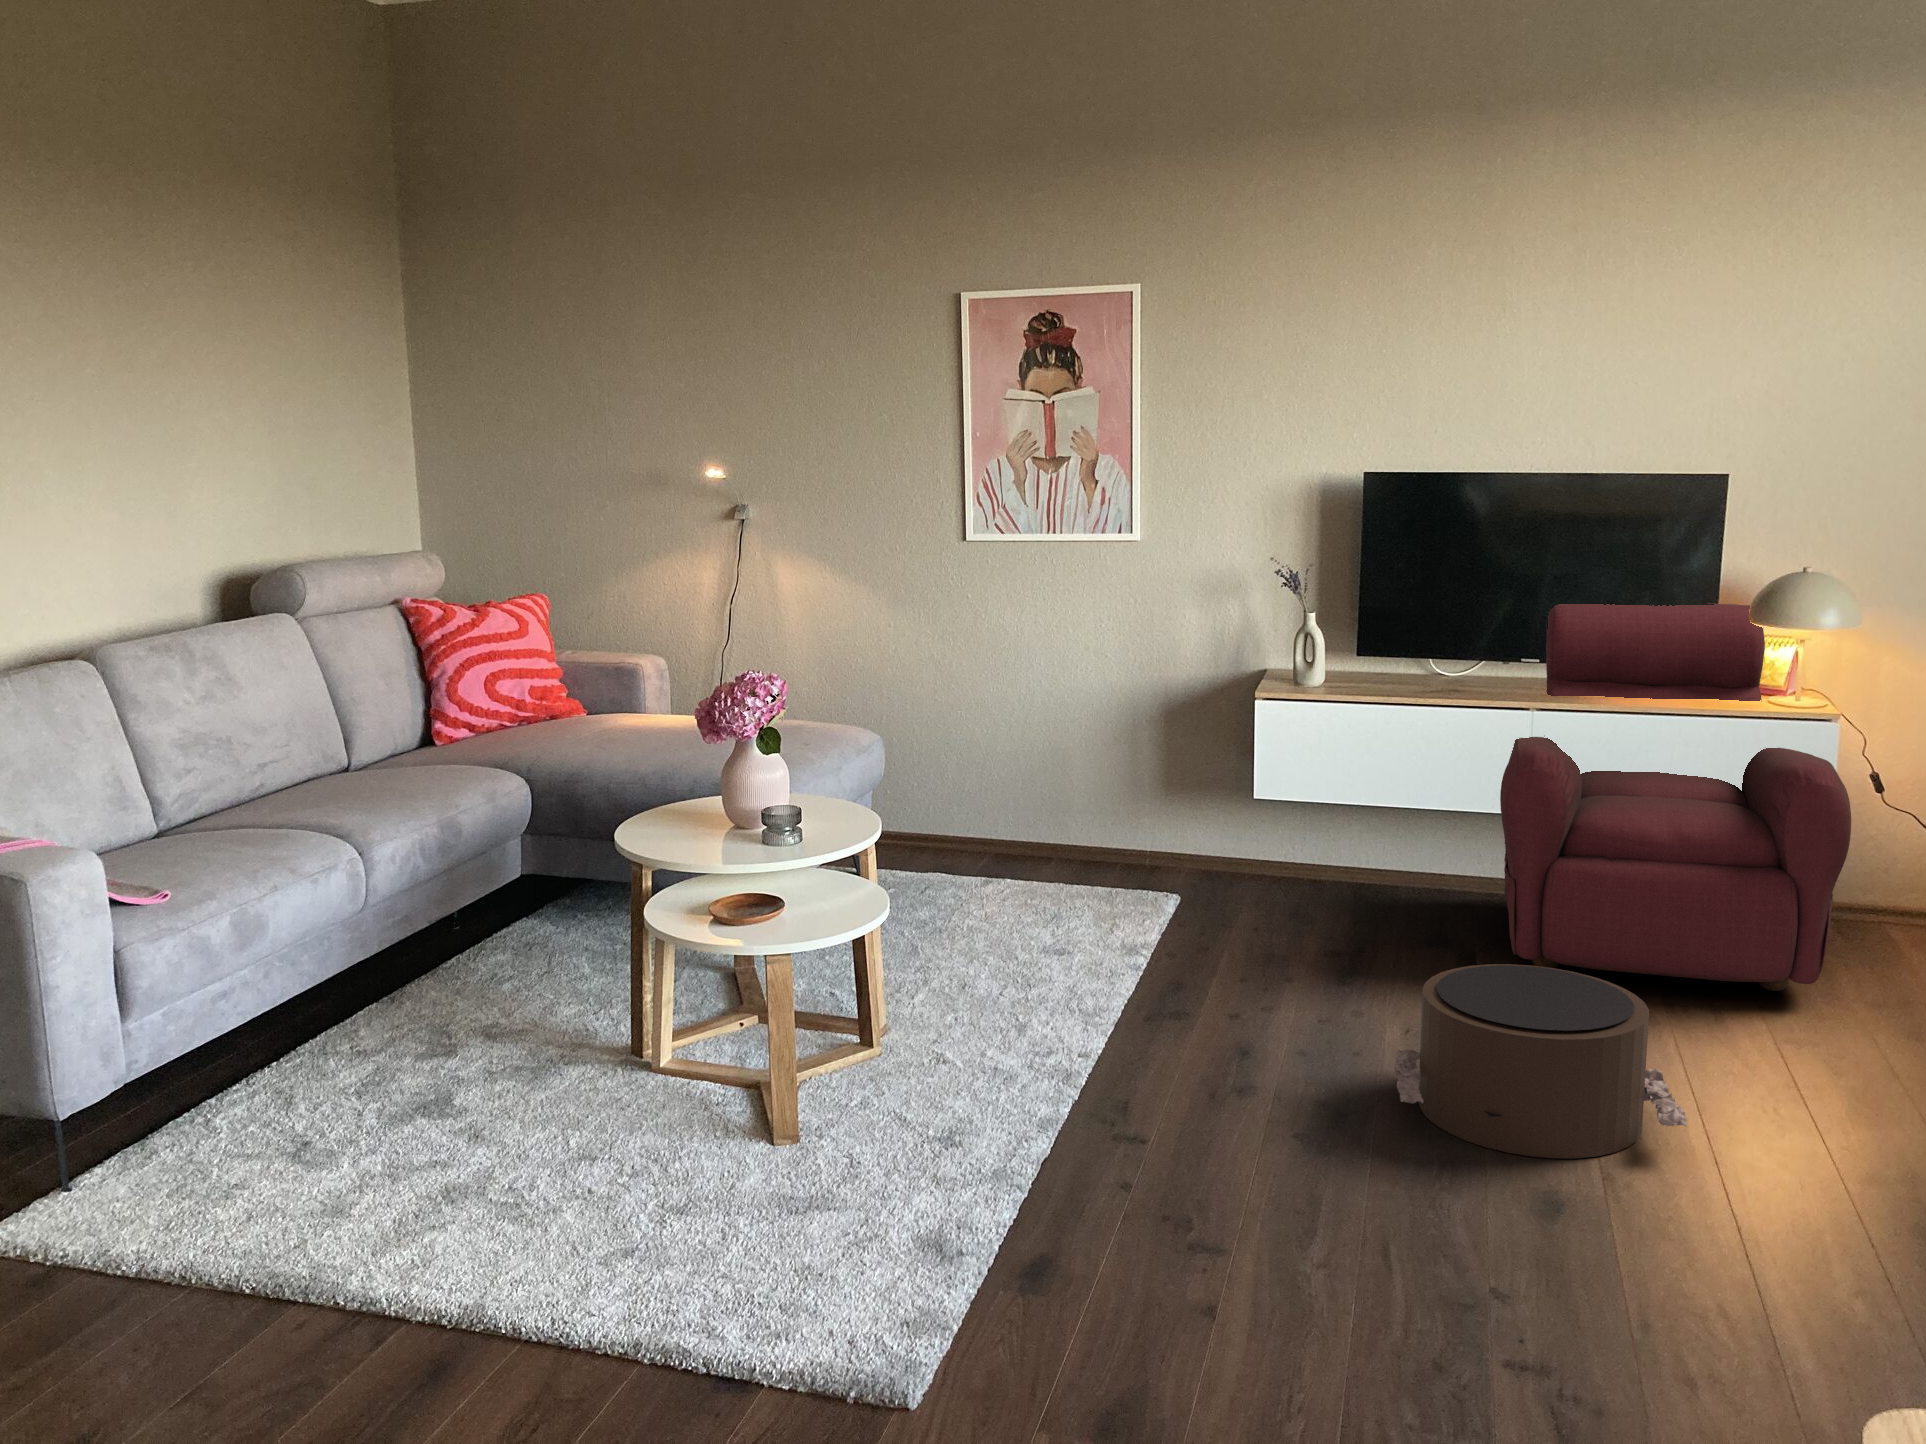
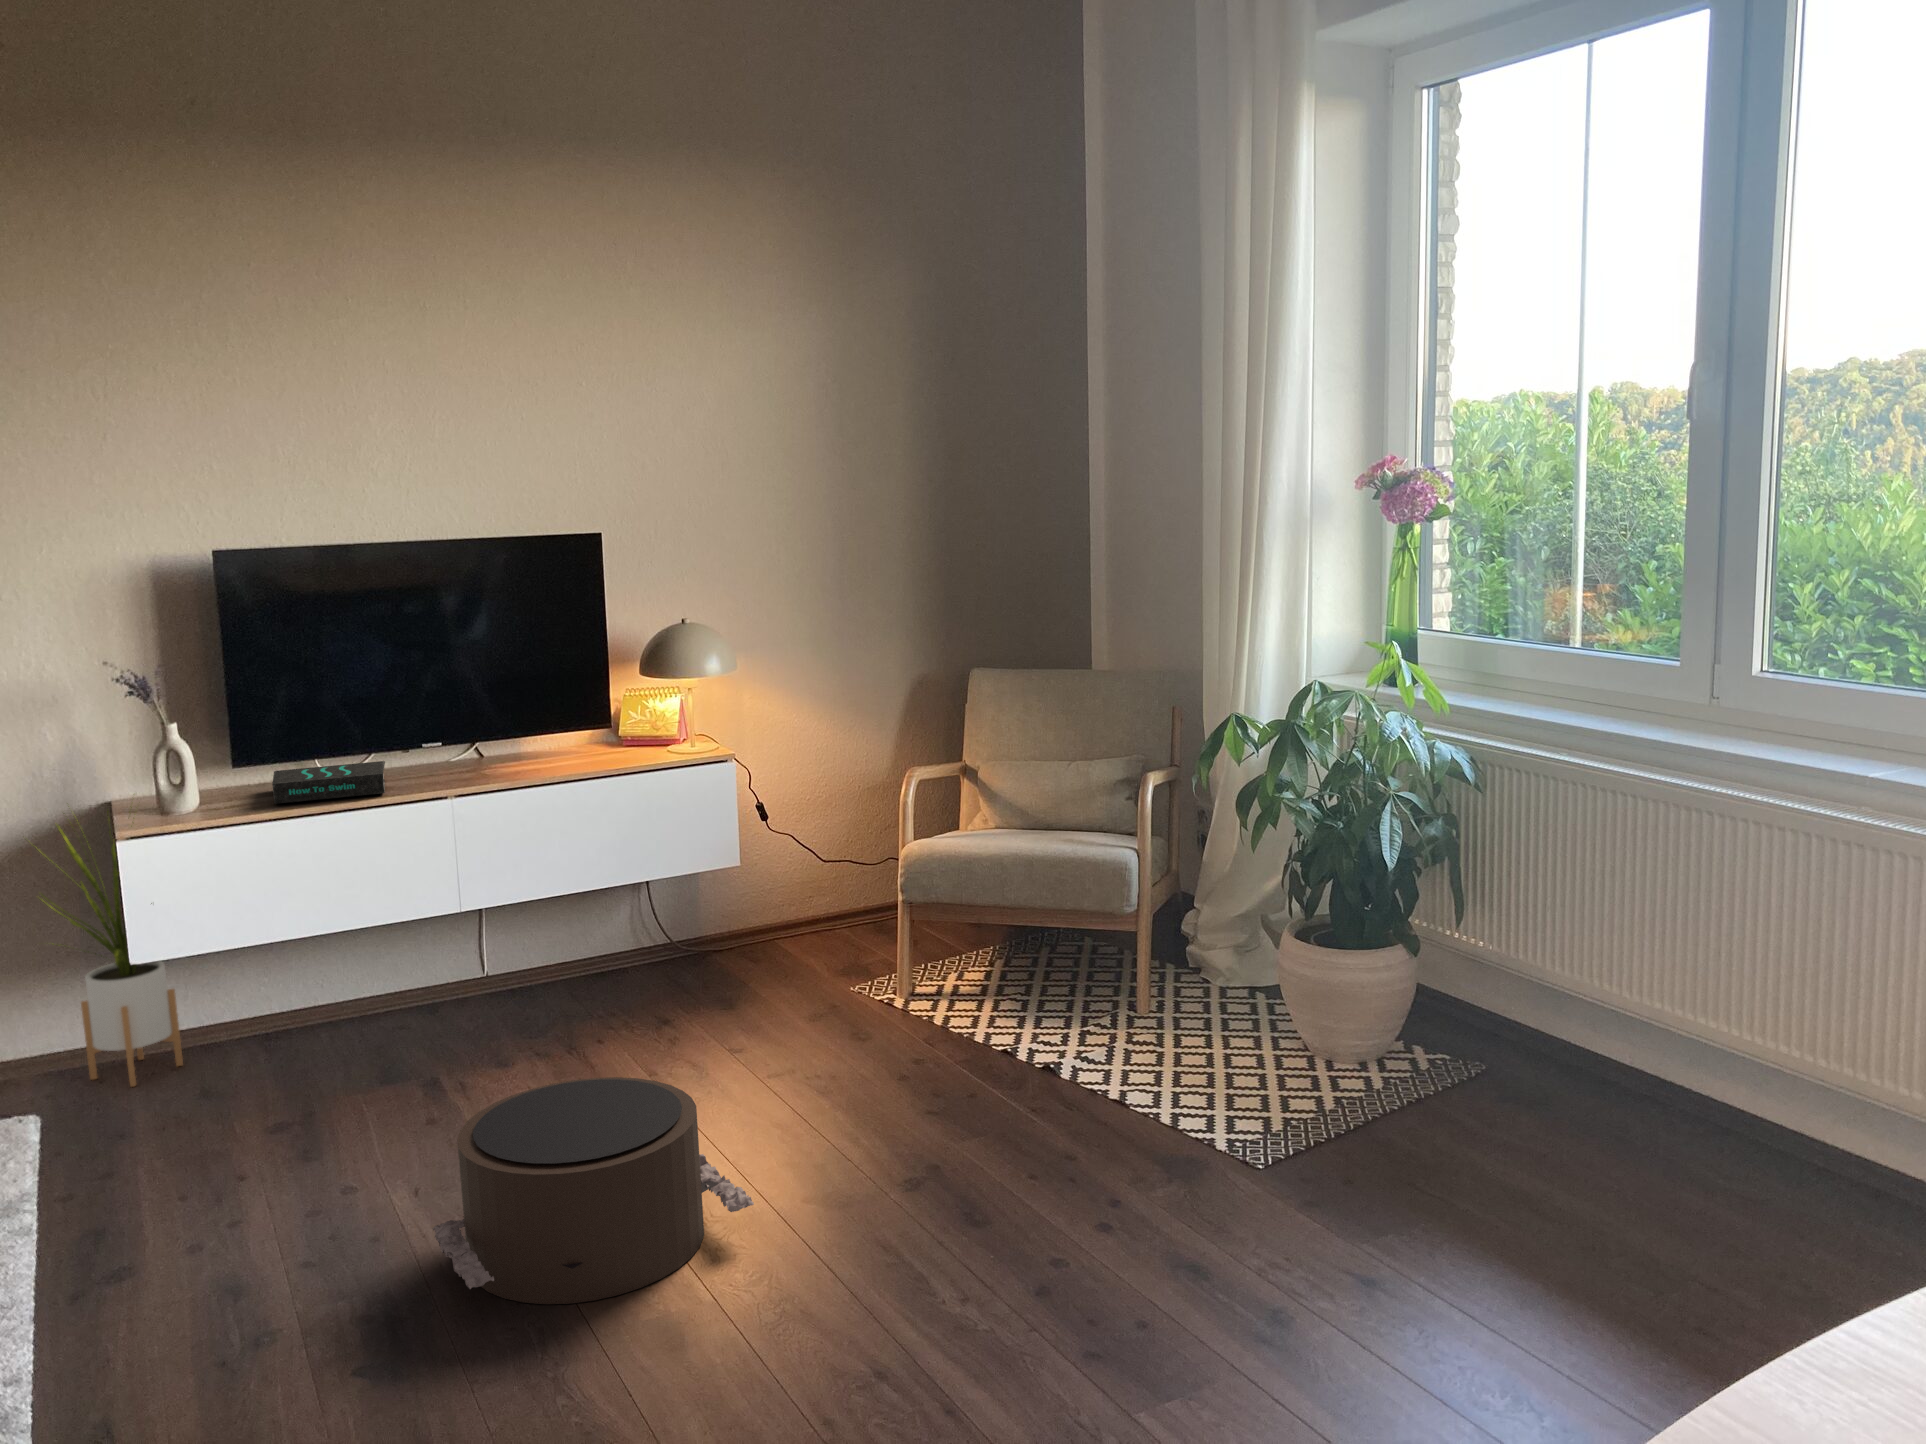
armchair: present [1500,604,1851,991] -> none [428,663,782,1076]
house plant: none [1194,664,1318,897] -> present [29,807,183,1087]
book: none [1382,664,1486,695] -> present [272,761,385,804]

